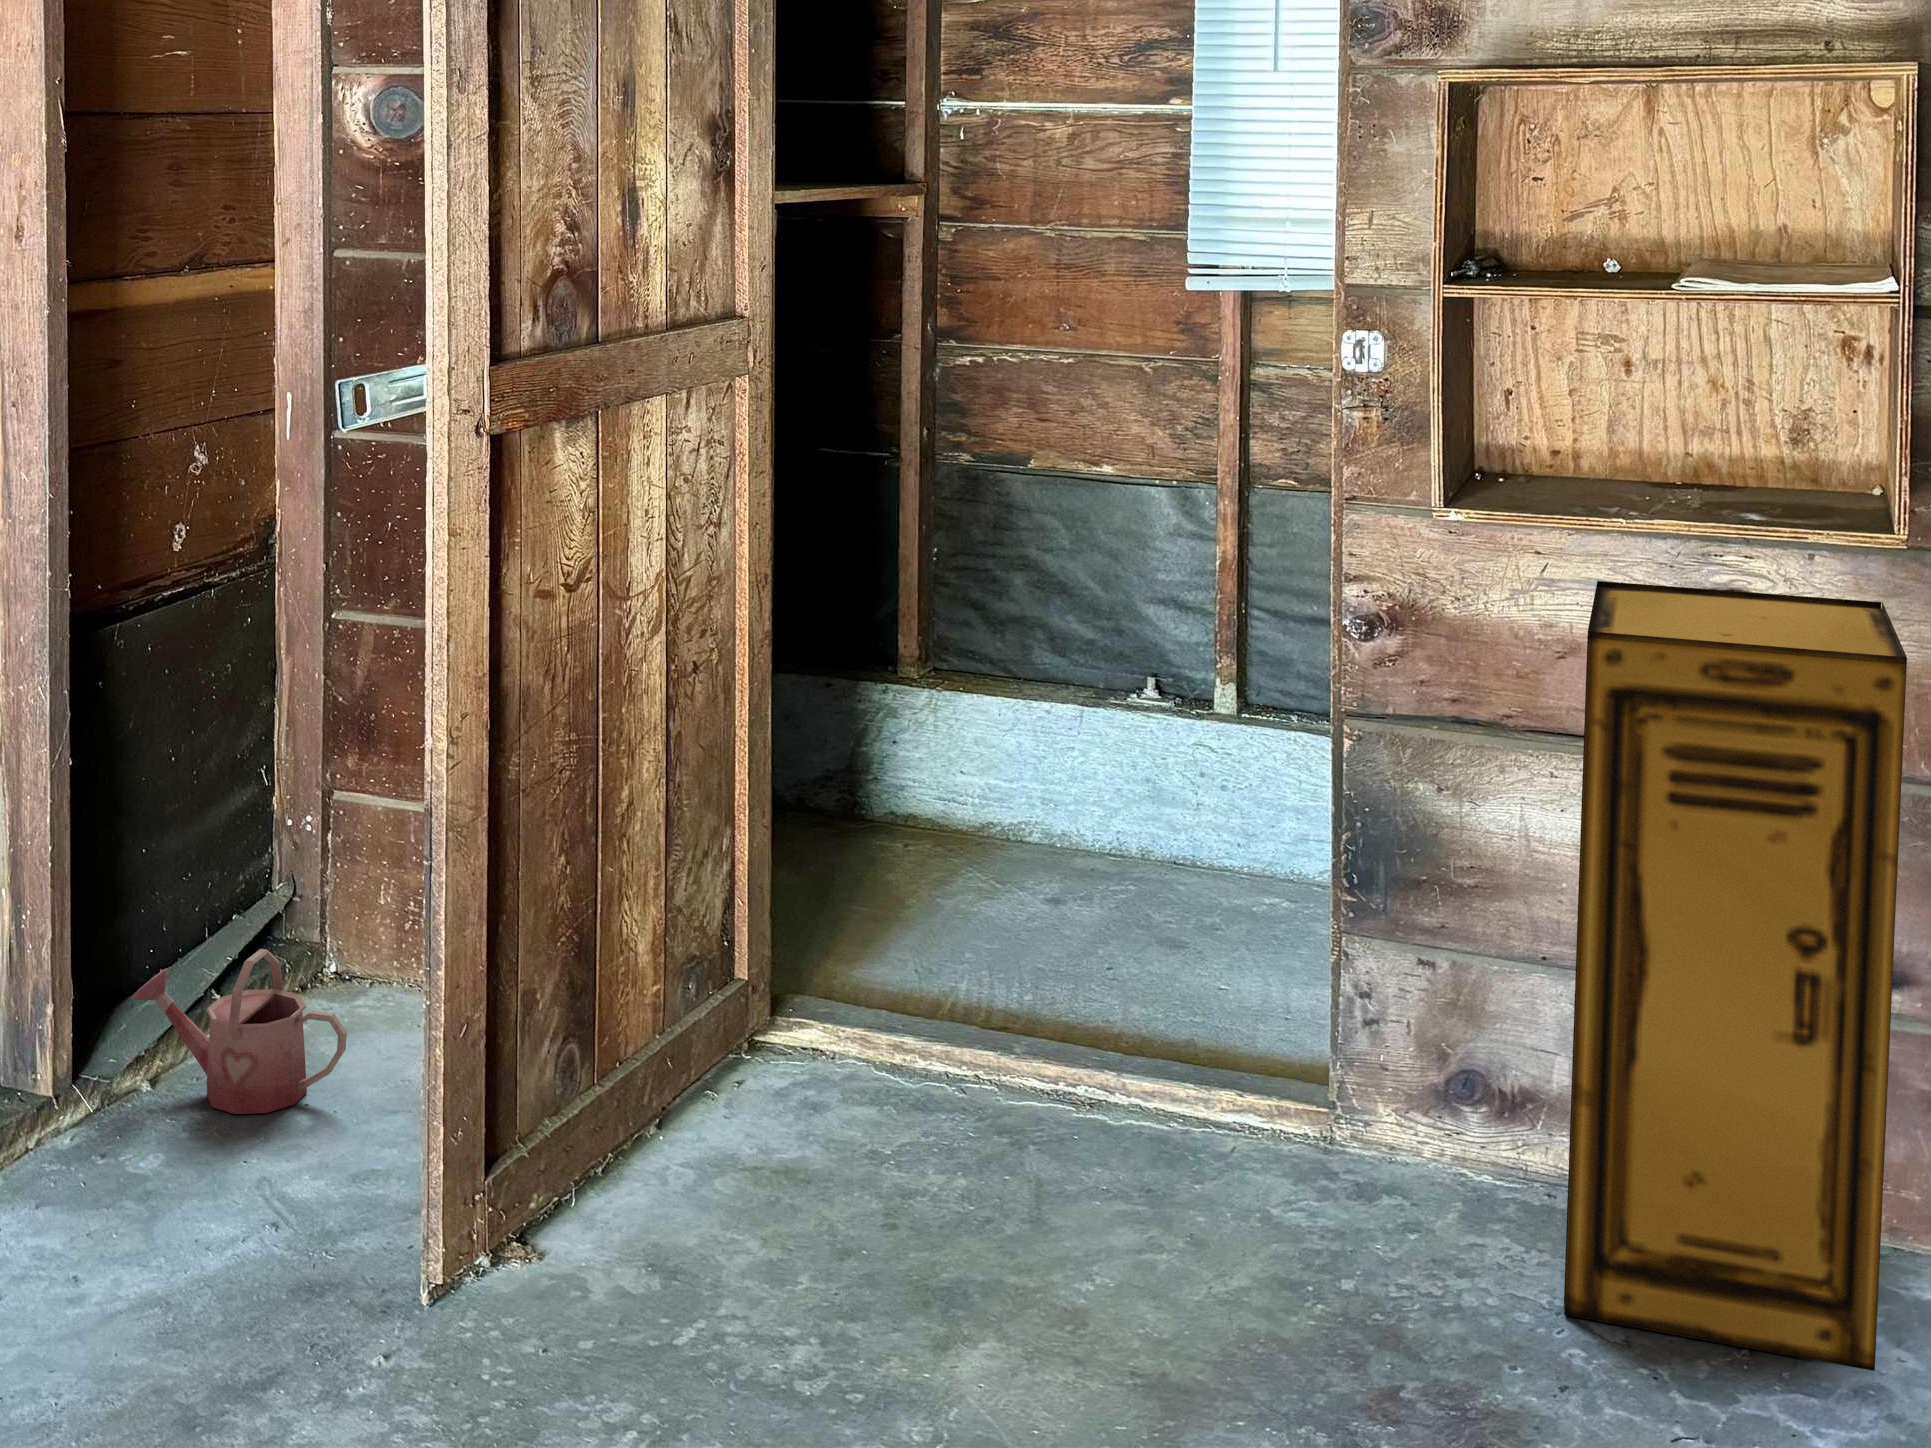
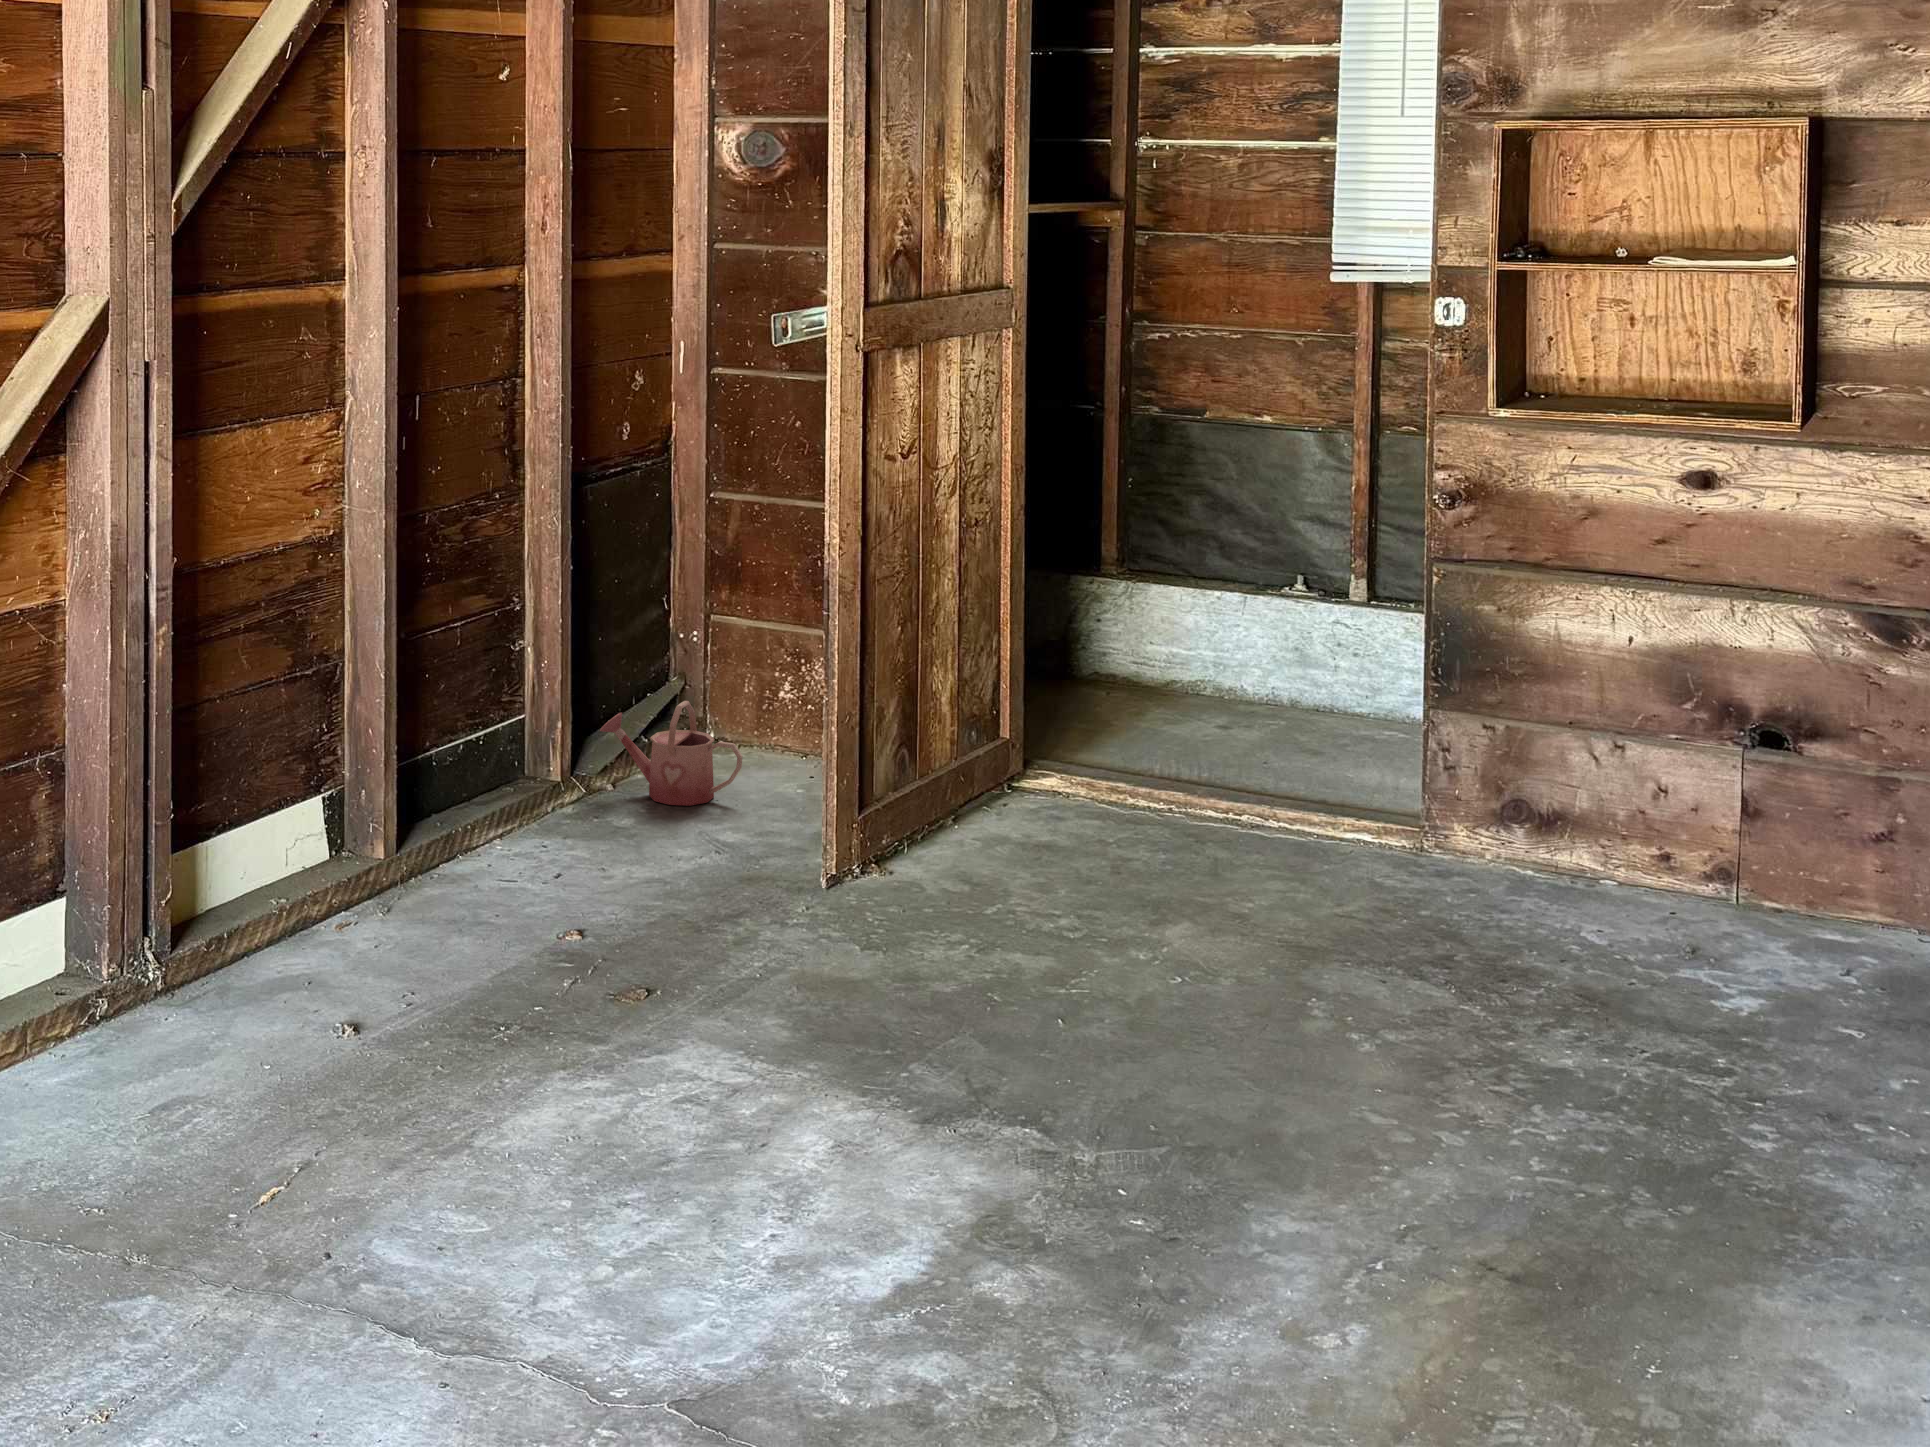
storage cabinet: present [1564,581,1907,1371] -> none [1568,465,1804,973]

